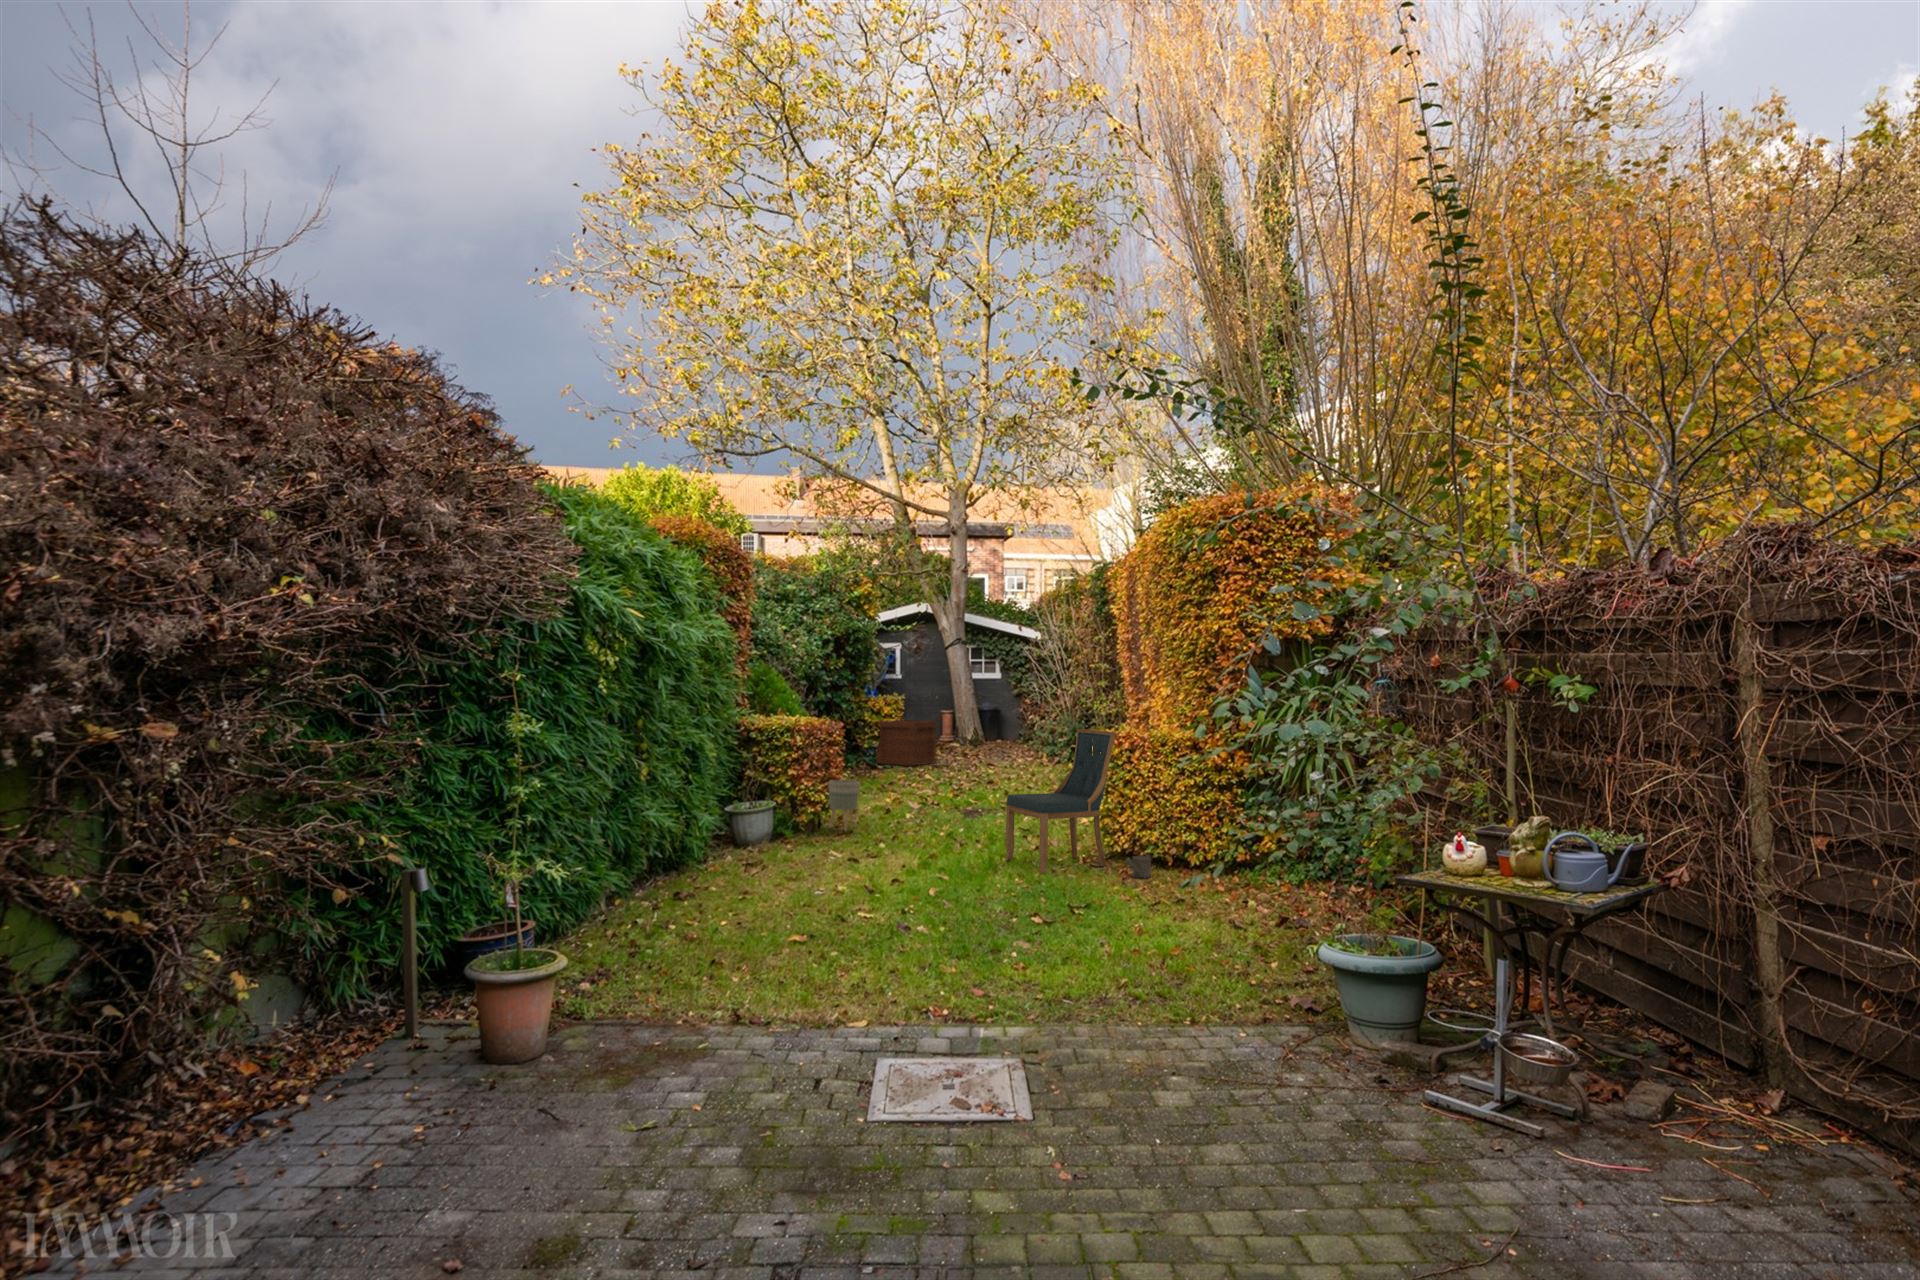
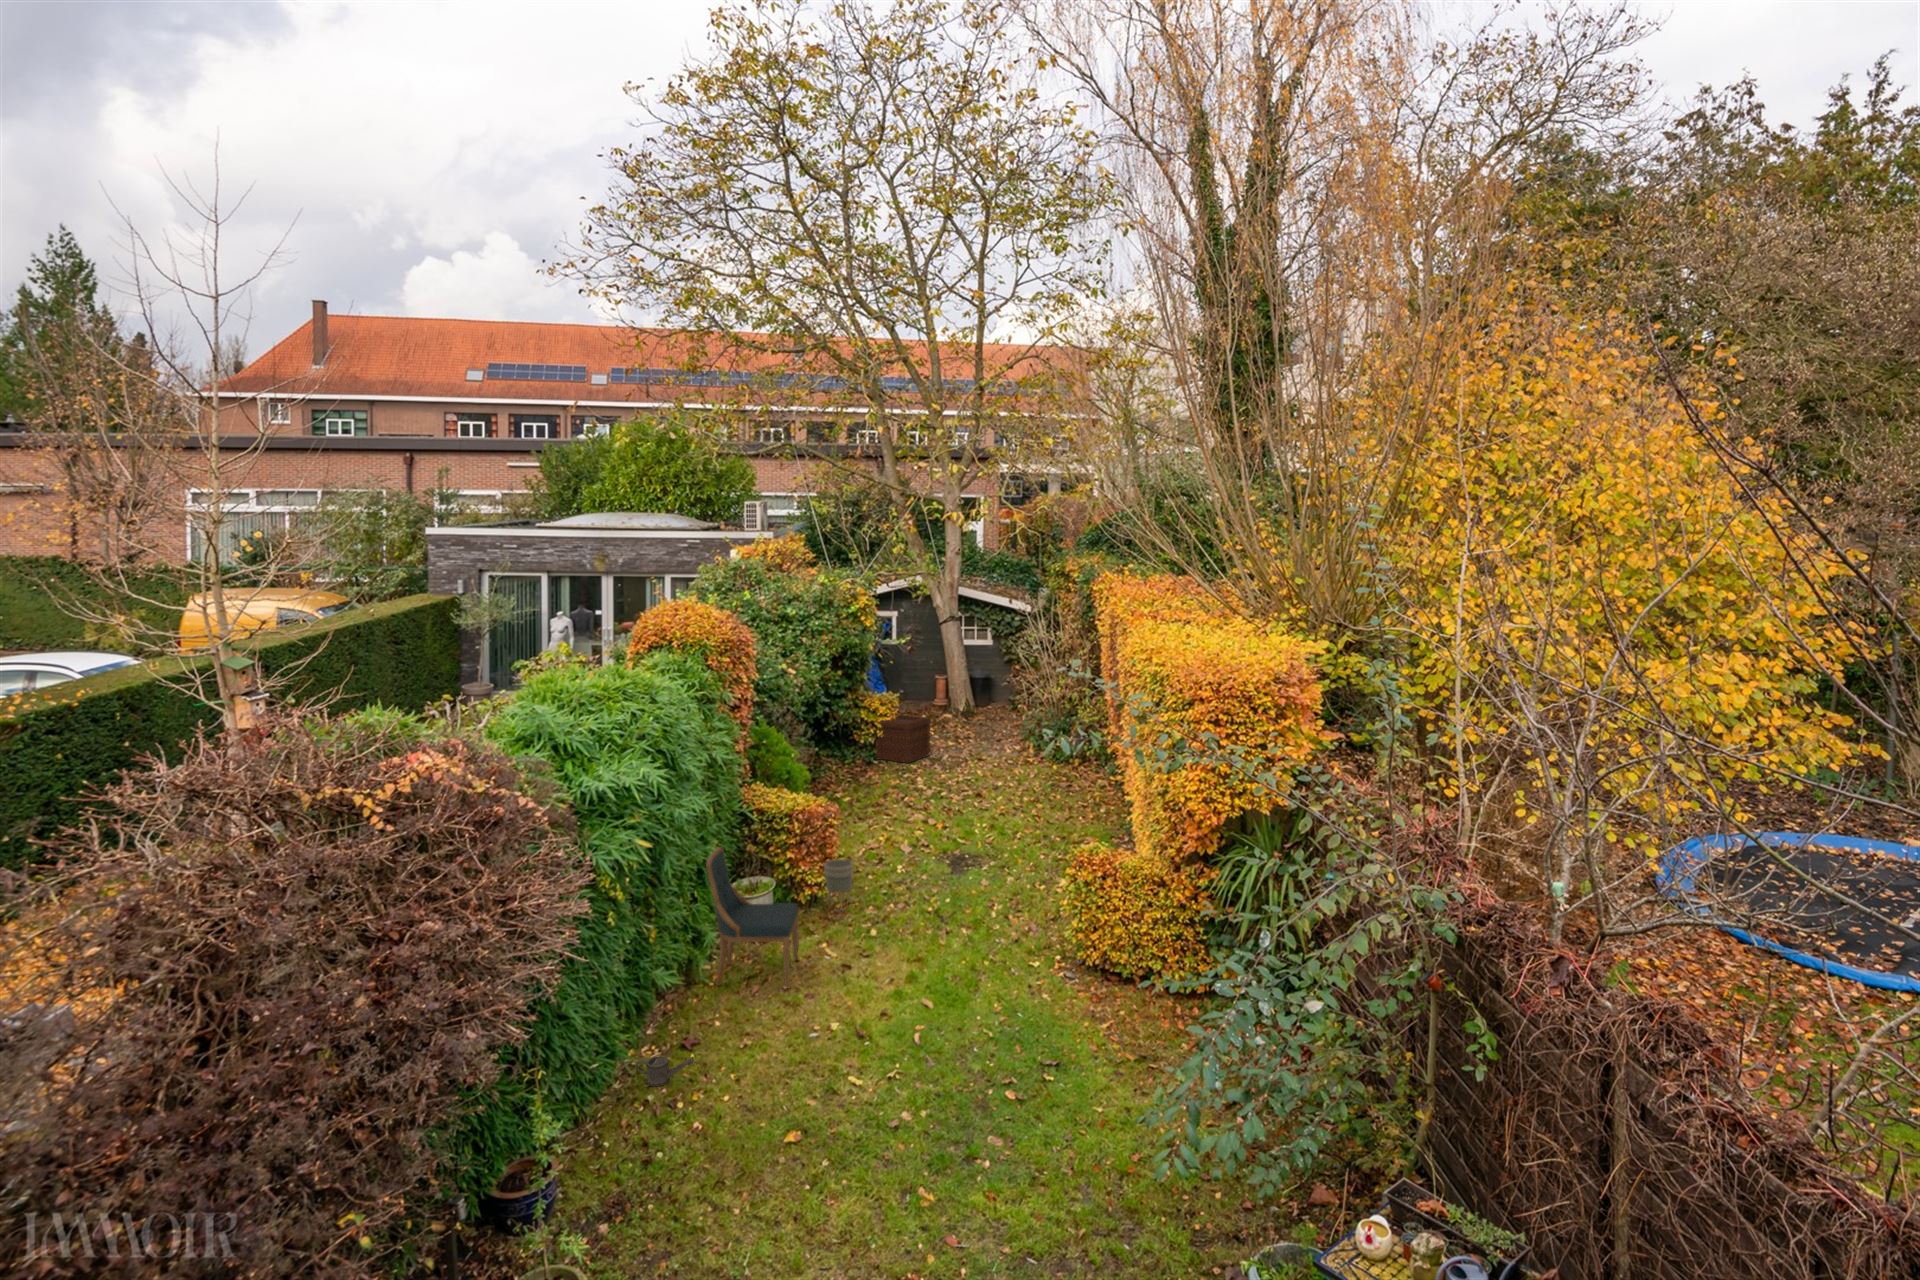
chair: present [1005,729,1116,873] -> present [706,847,799,988]
watering can: present [1125,855,1151,878] -> present [636,1056,694,1087]

